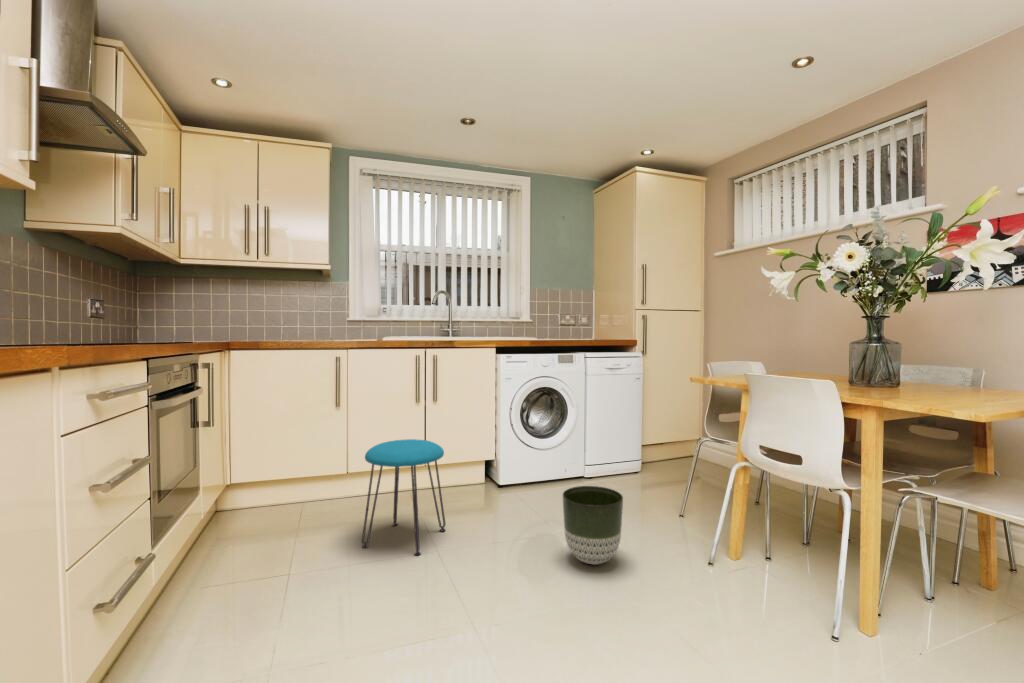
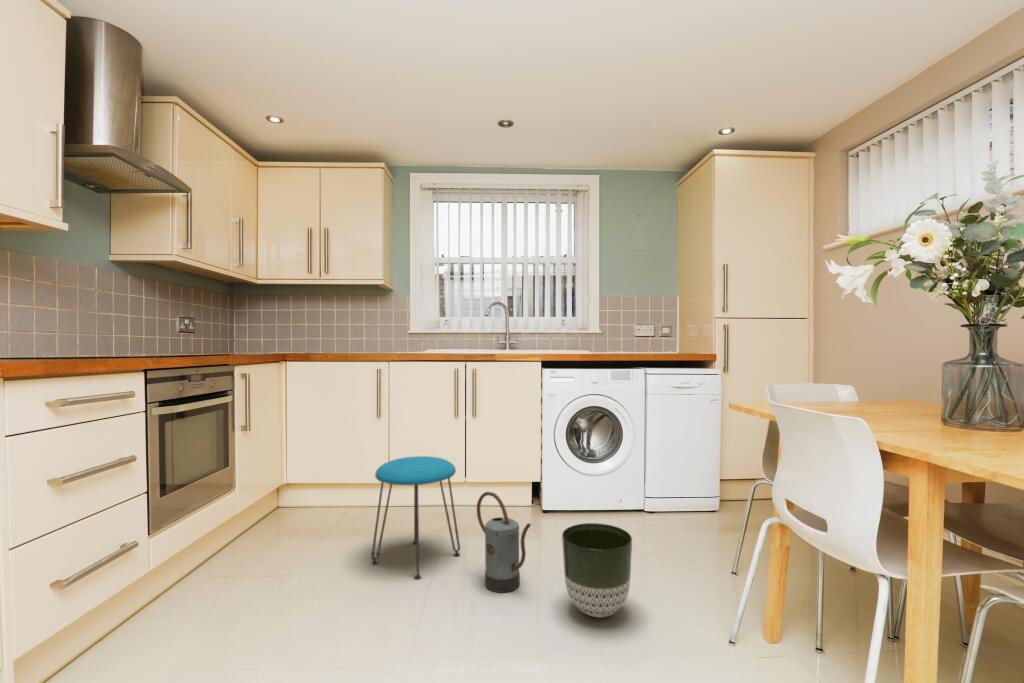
watering can: none [470,467,533,557] -> present [477,492,531,593]

